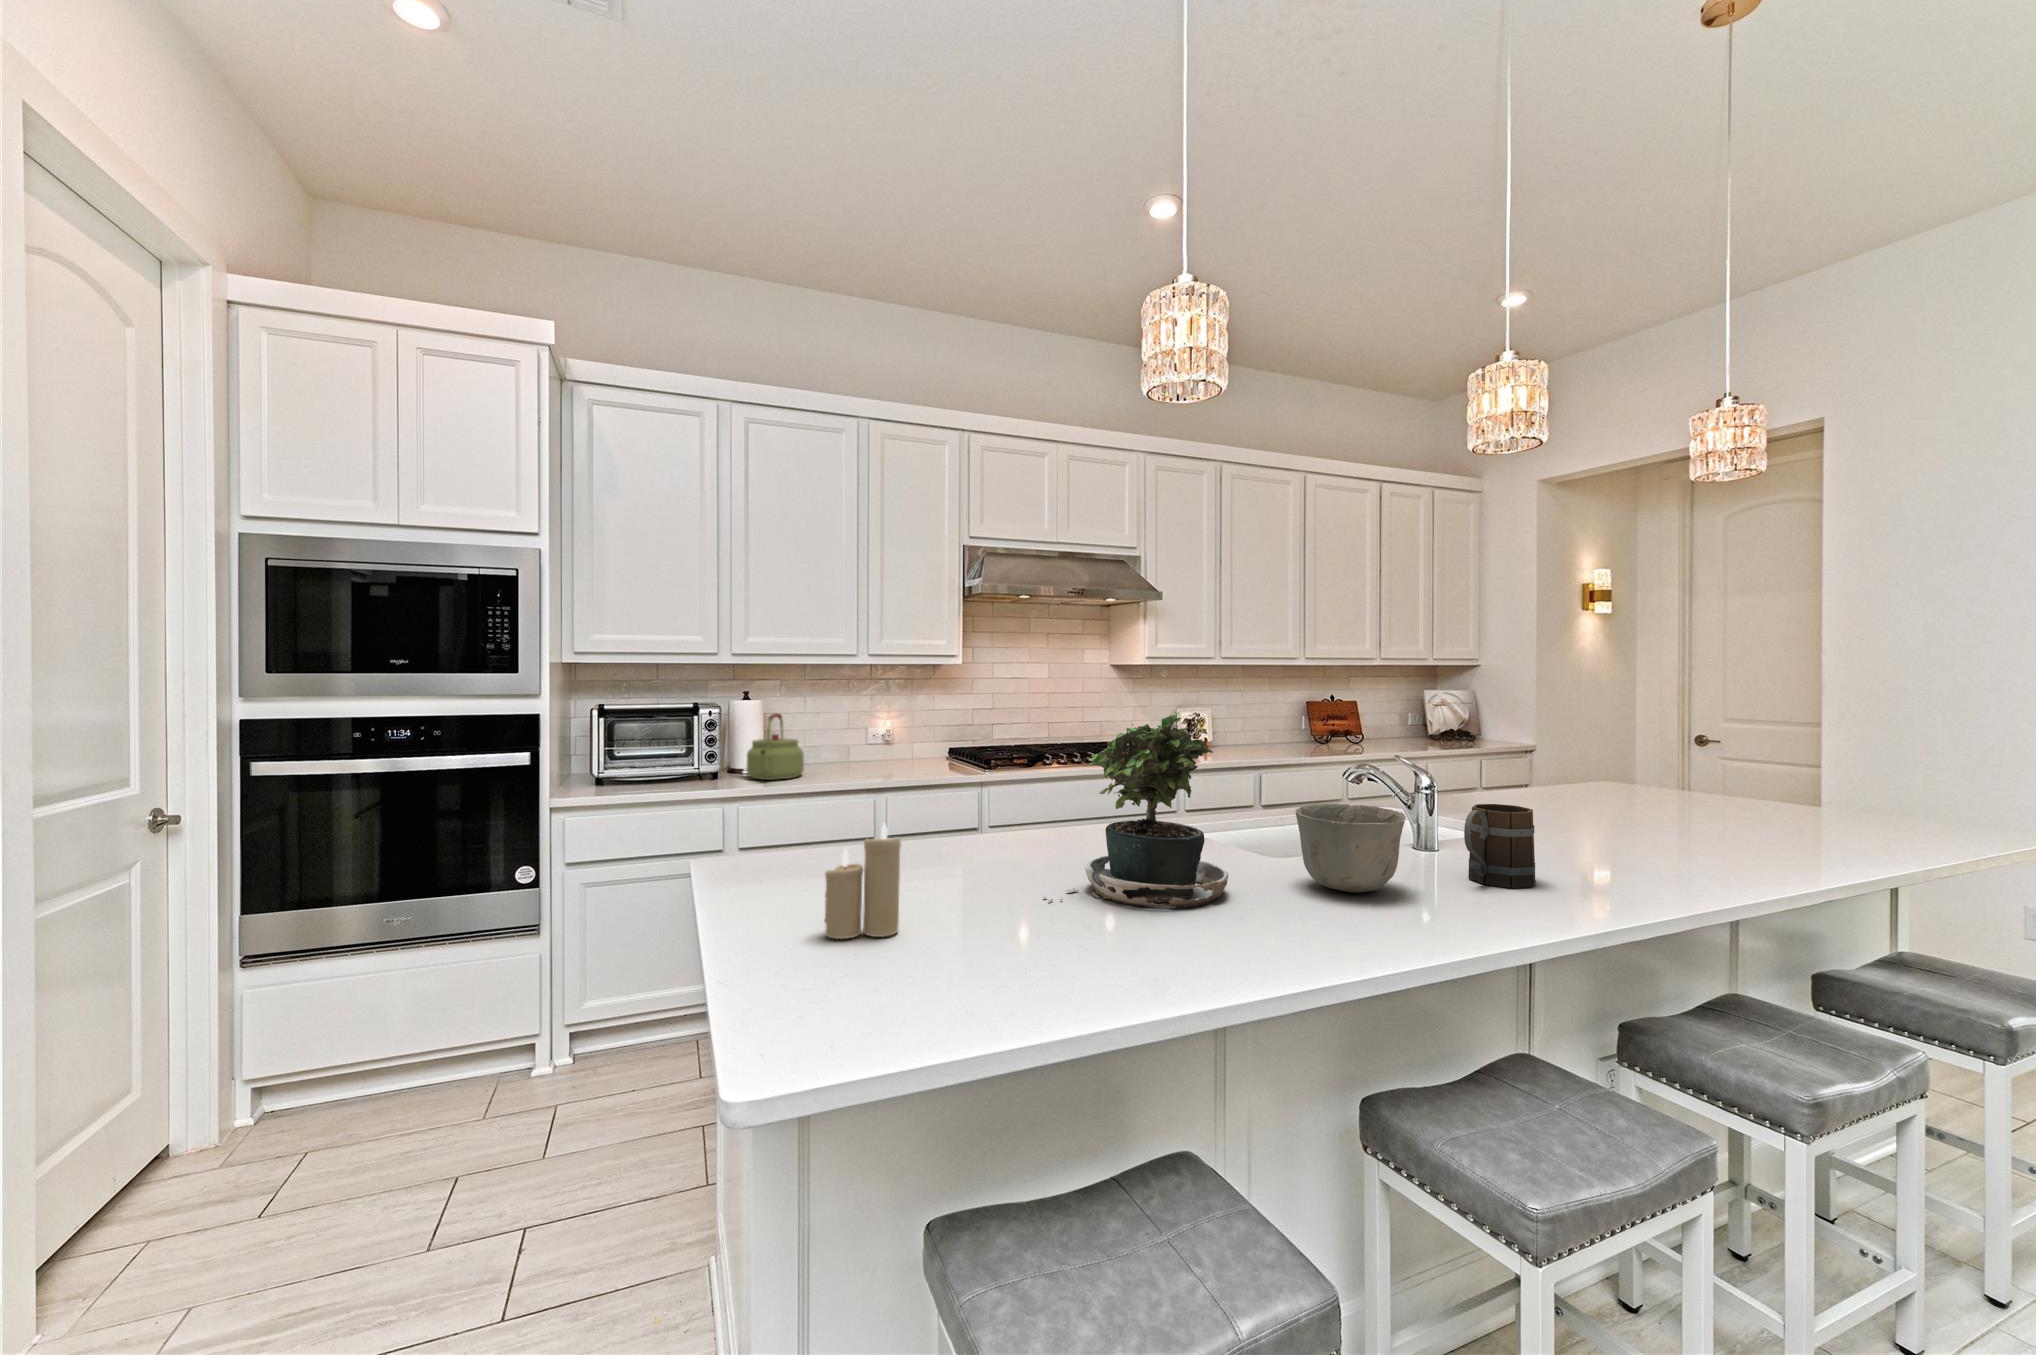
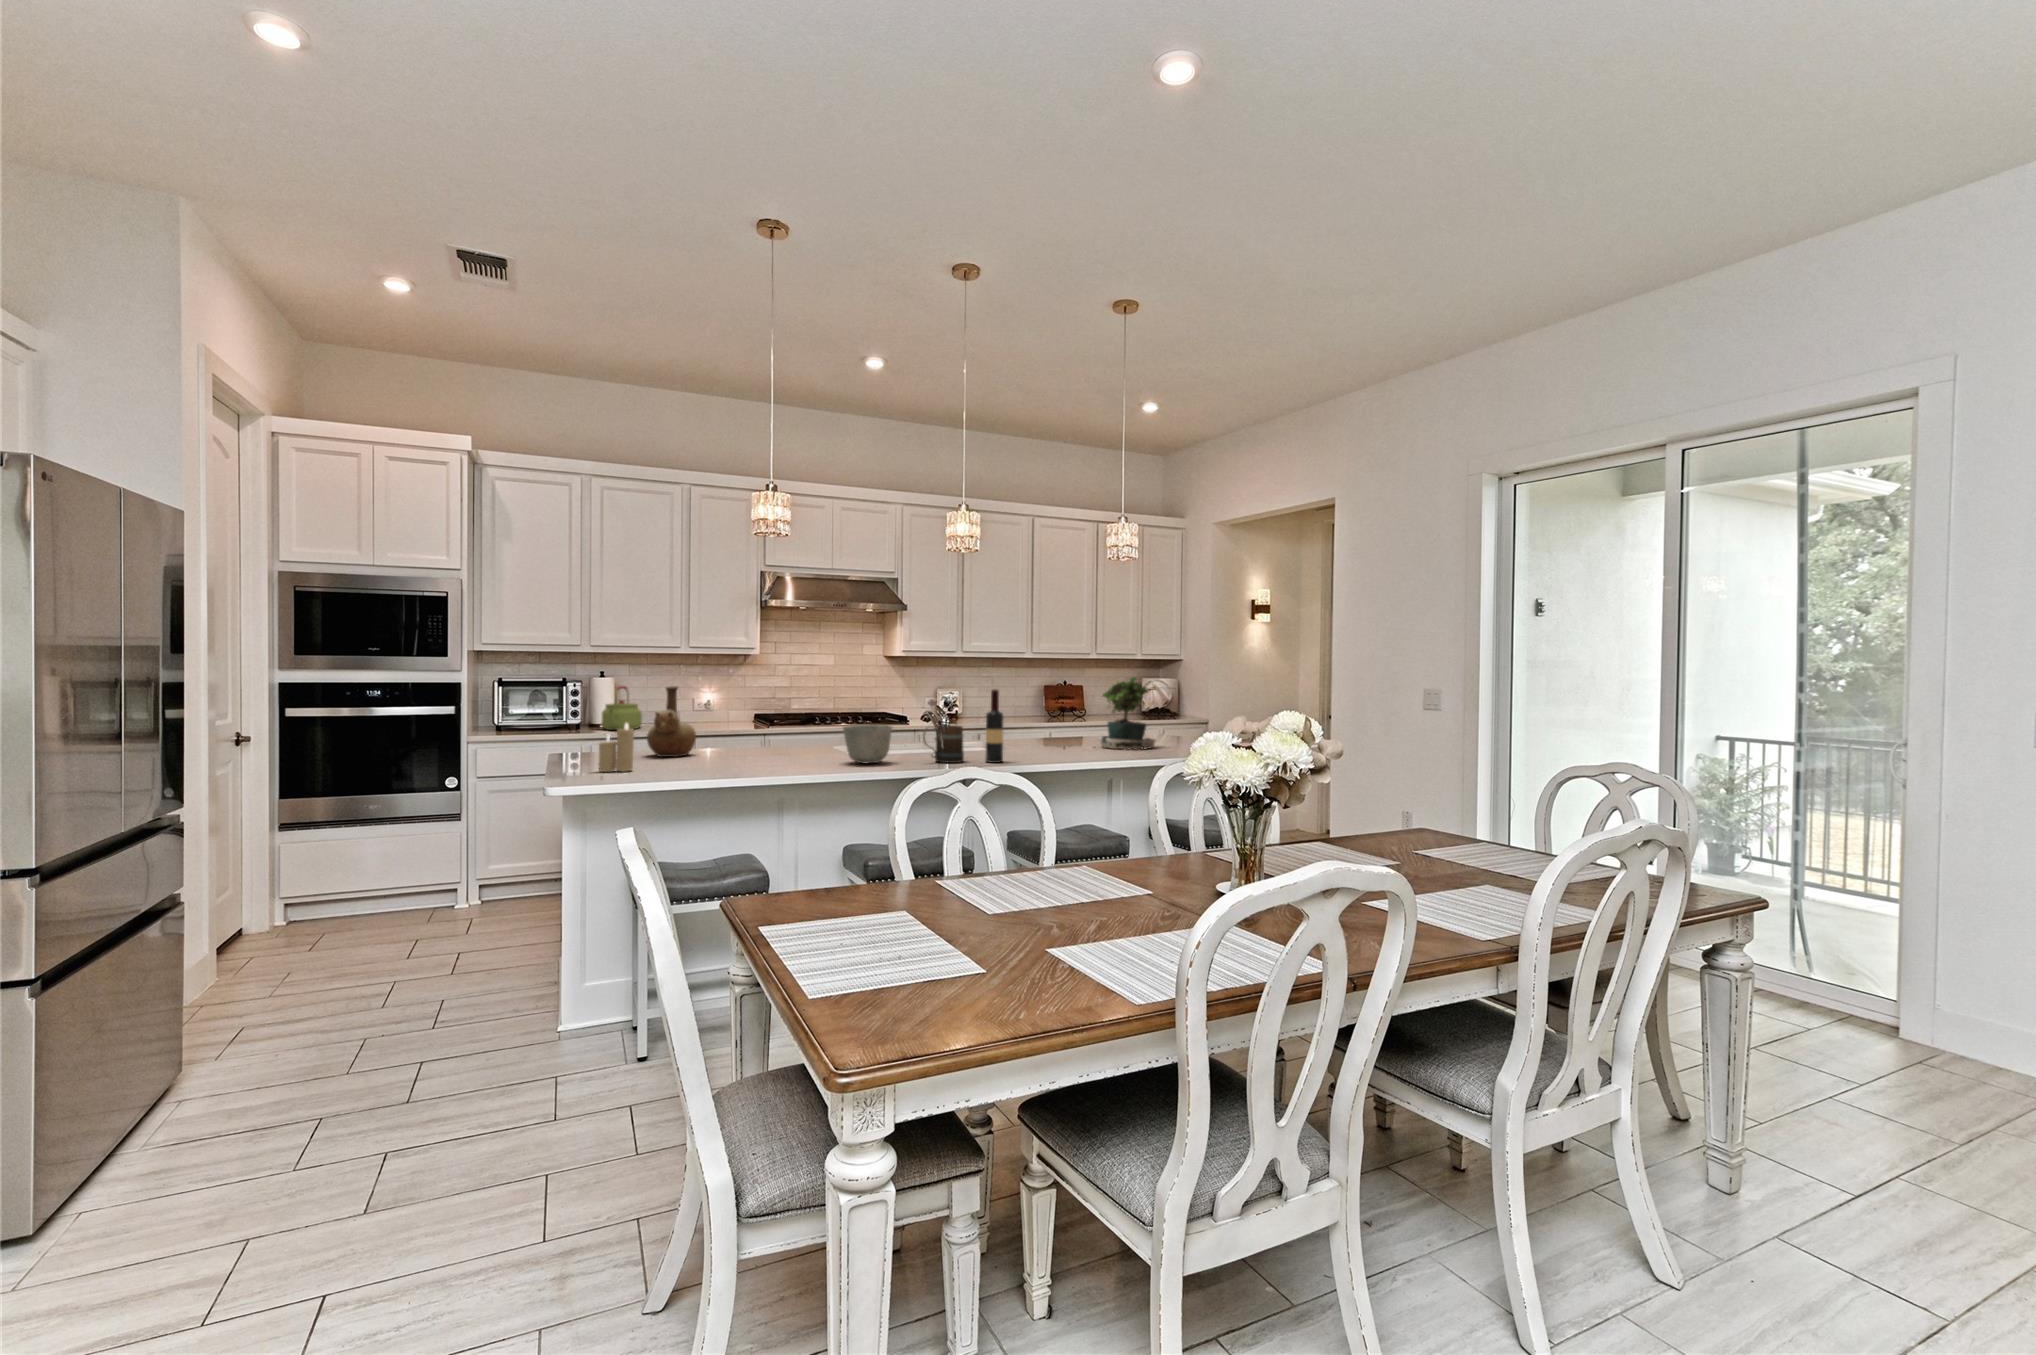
potted plant: present [1043,713,1228,907] -> present [1099,677,1155,750]
vase: none [875,726,963,865] -> present [647,686,696,757]
wine bottle: none [1575,732,1620,886] -> present [985,689,1004,763]

